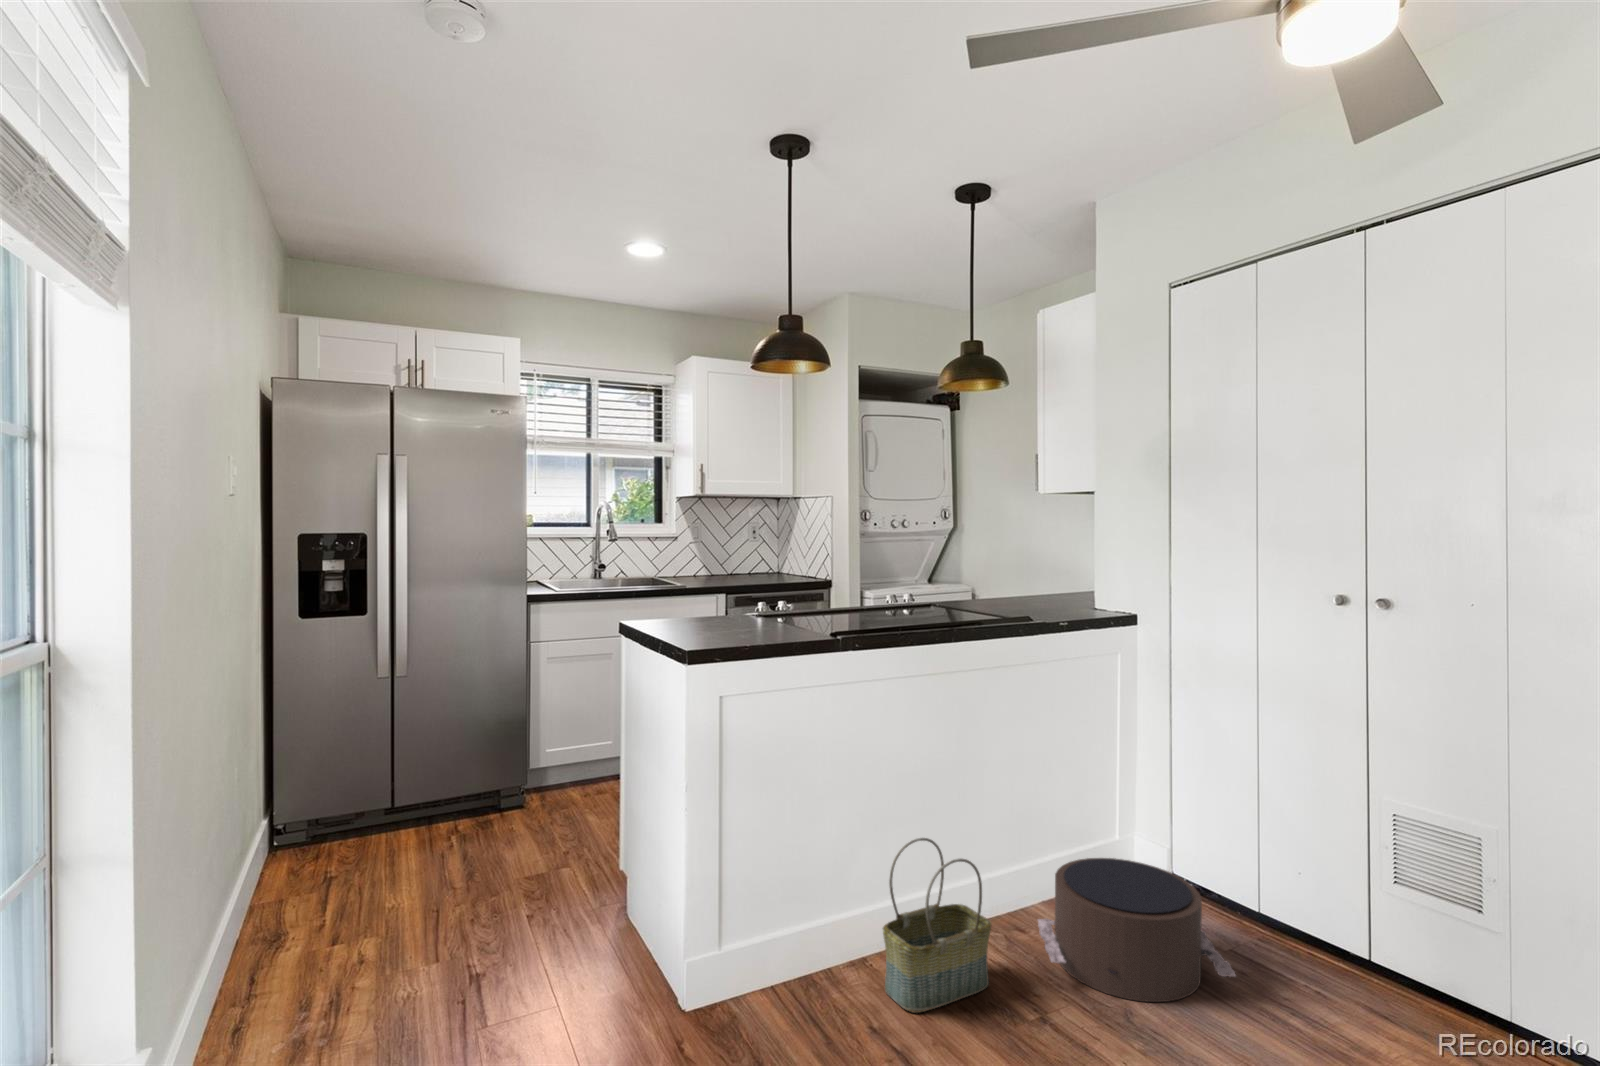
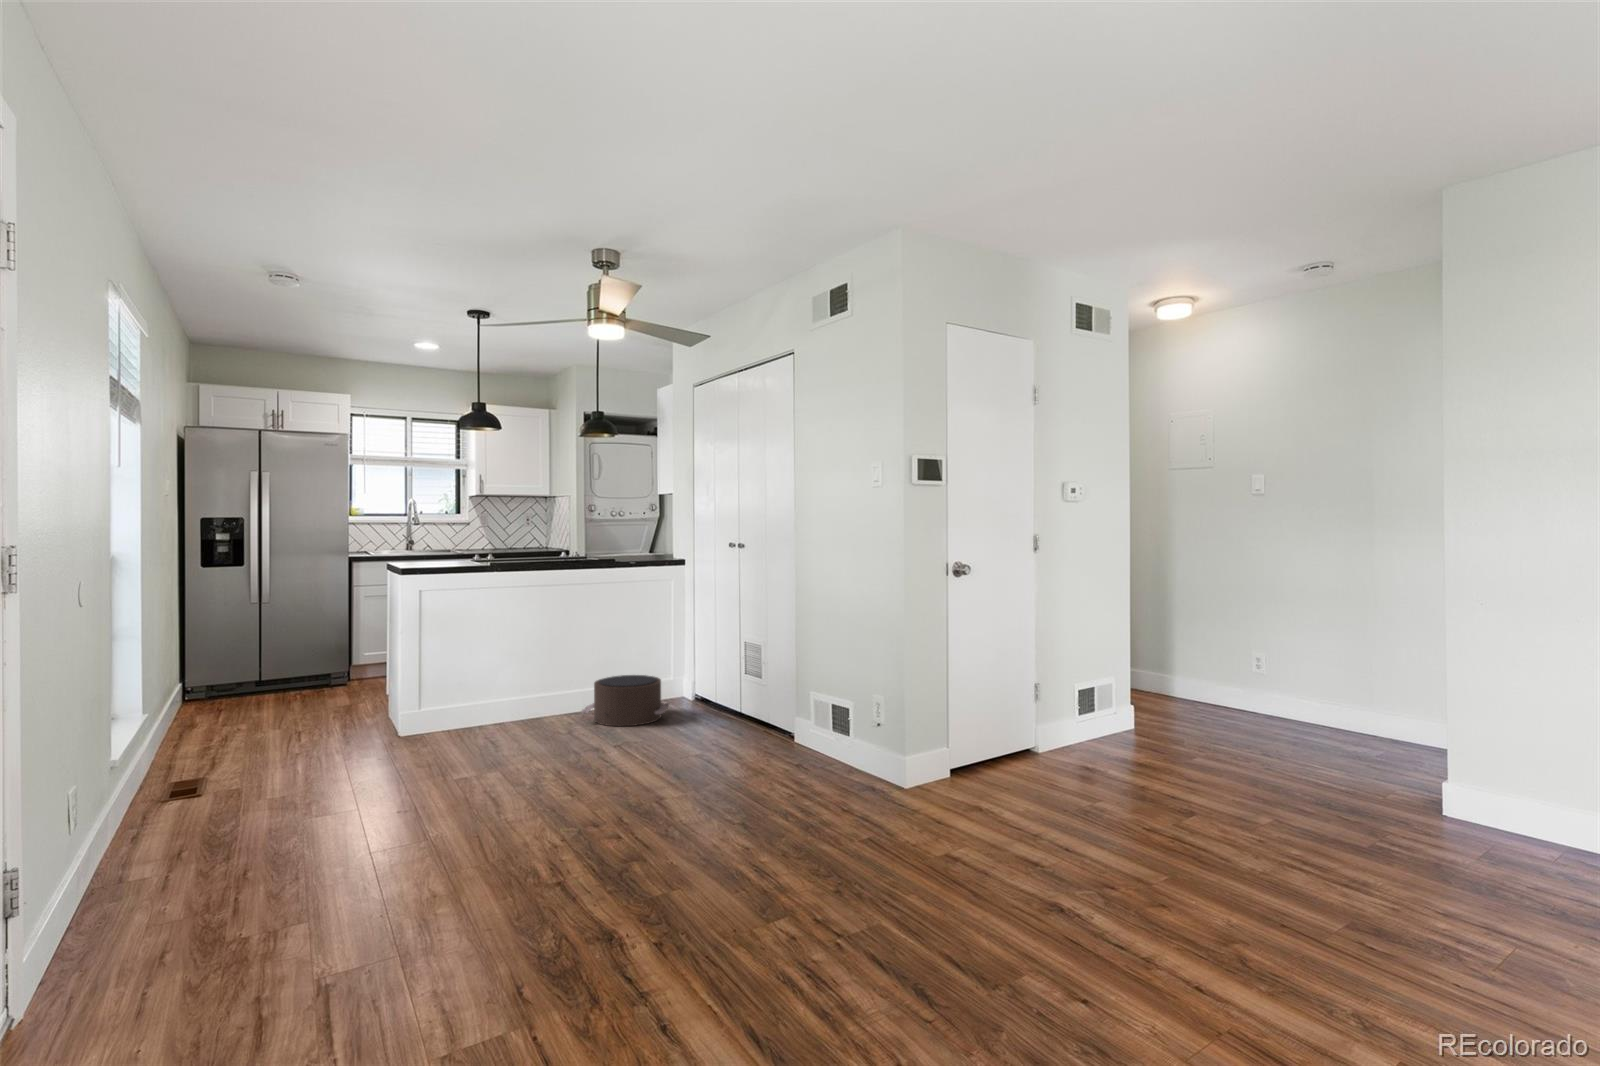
basket: present [883,838,991,1013] -> none [496,658,553,732]

